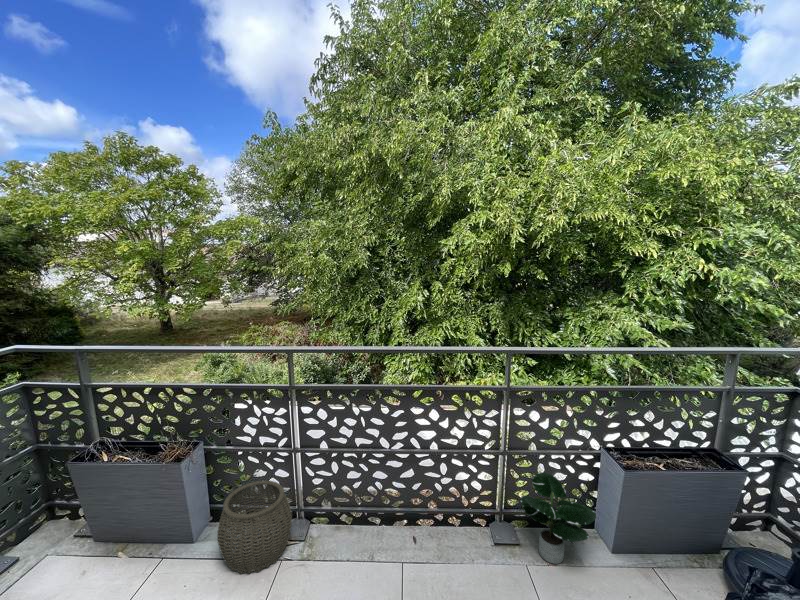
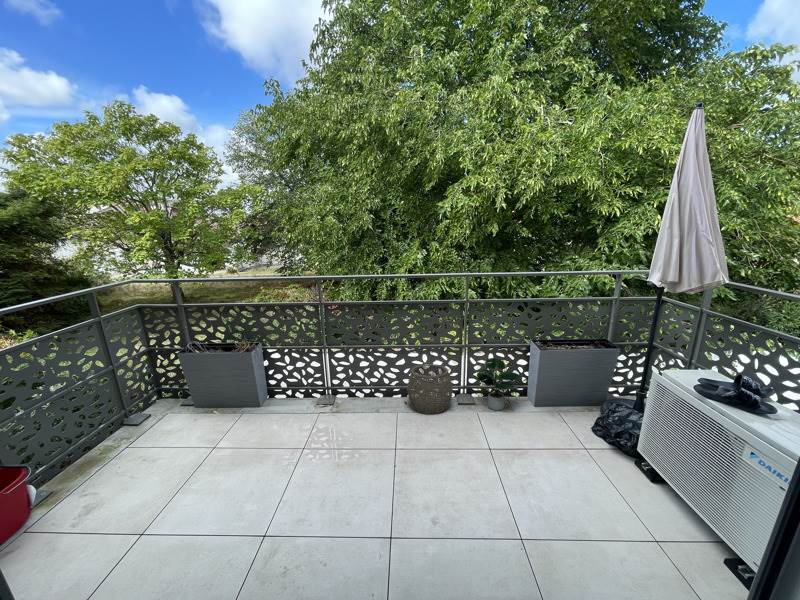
woven basket: present [217,481,292,573] -> present [407,364,453,414]

